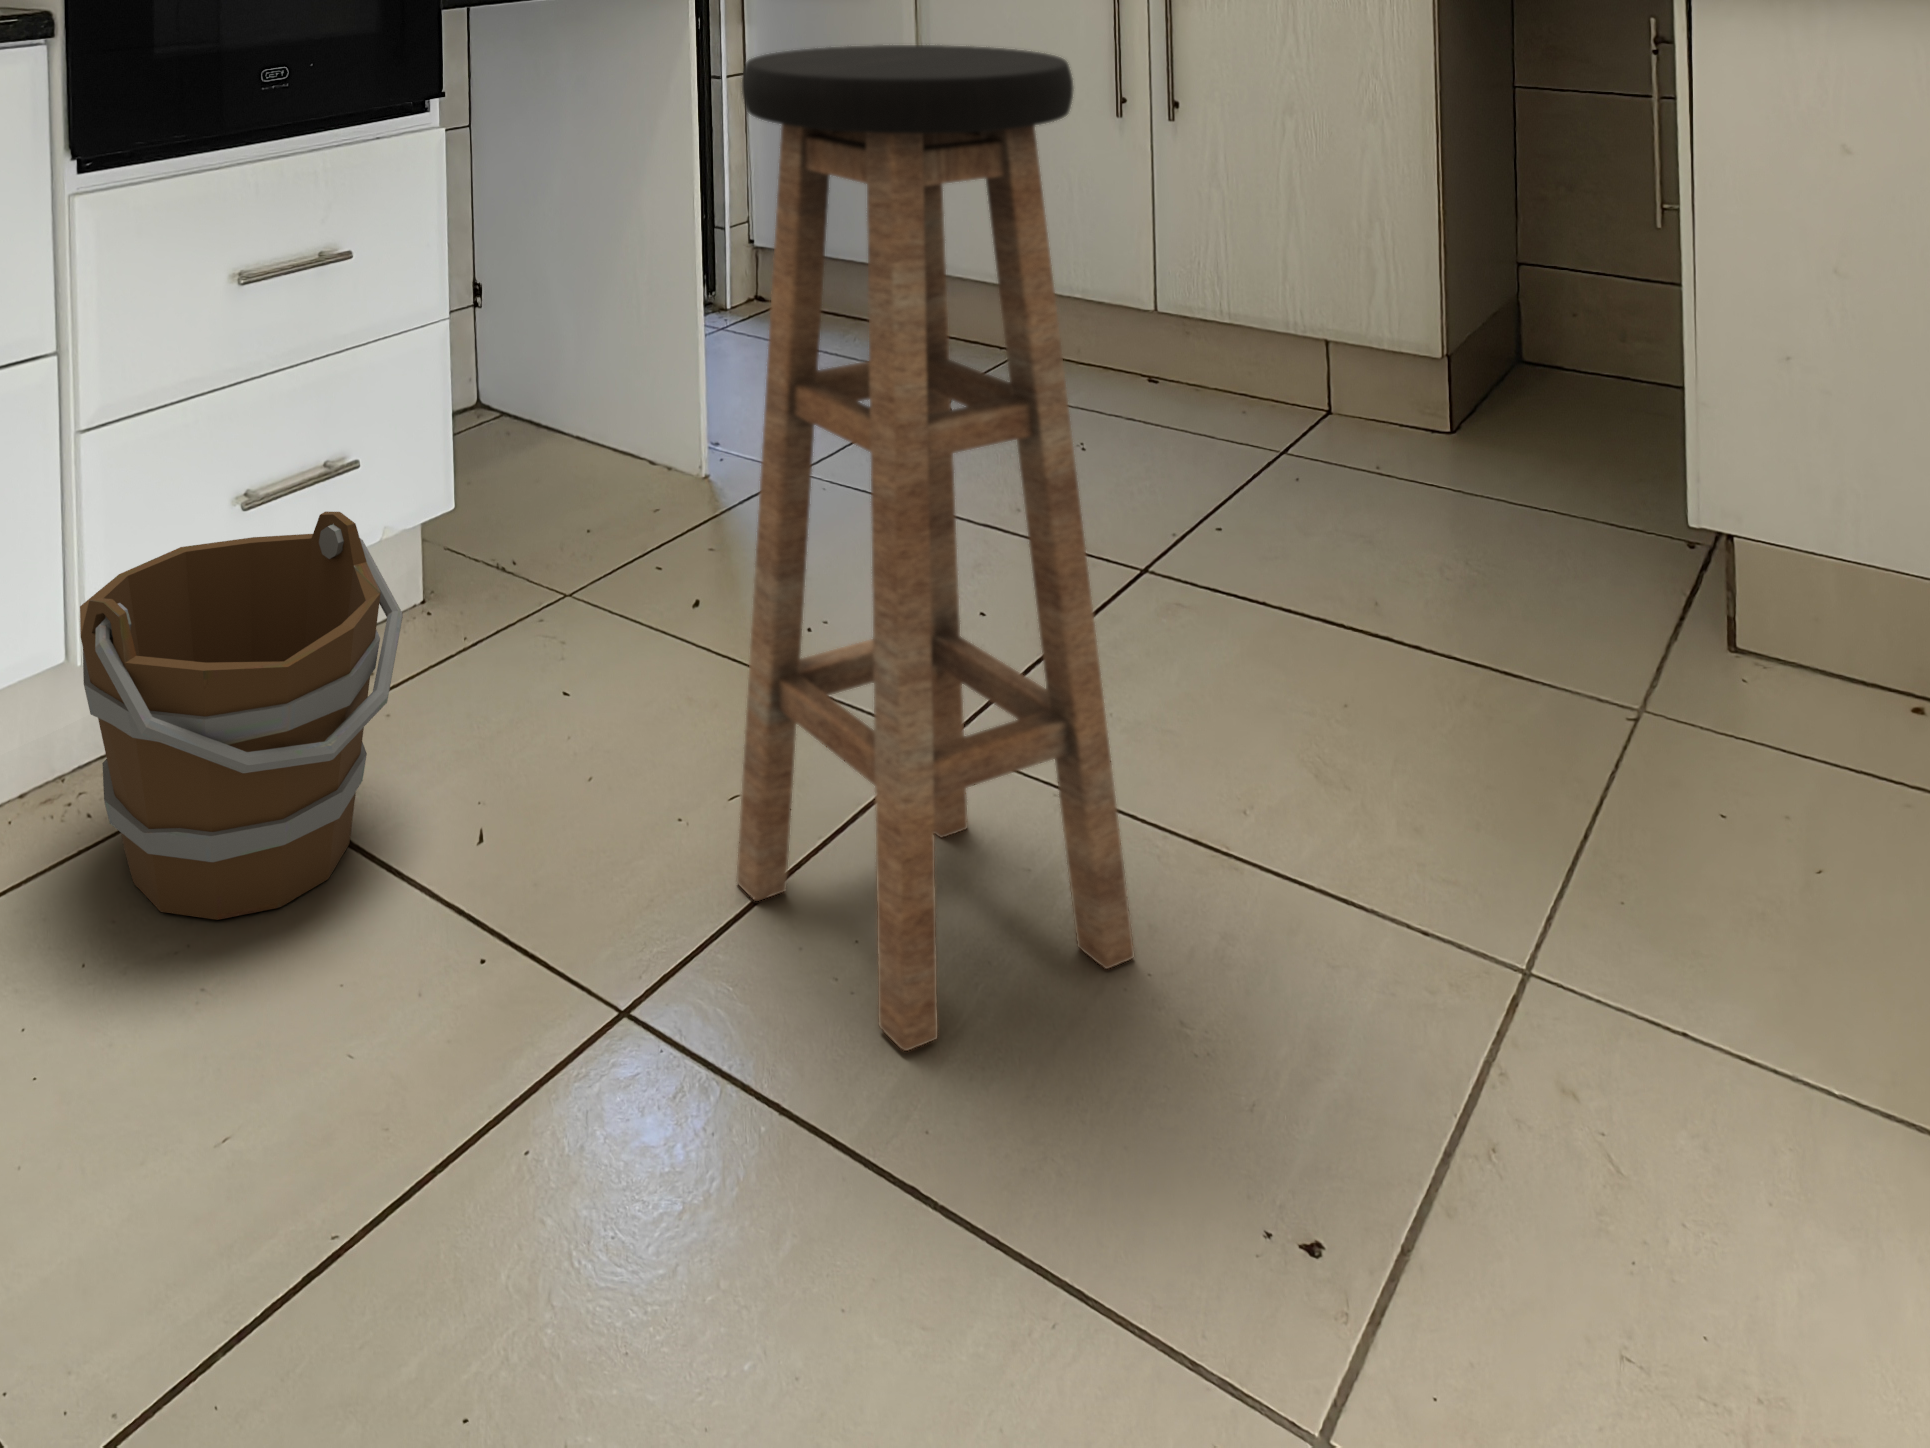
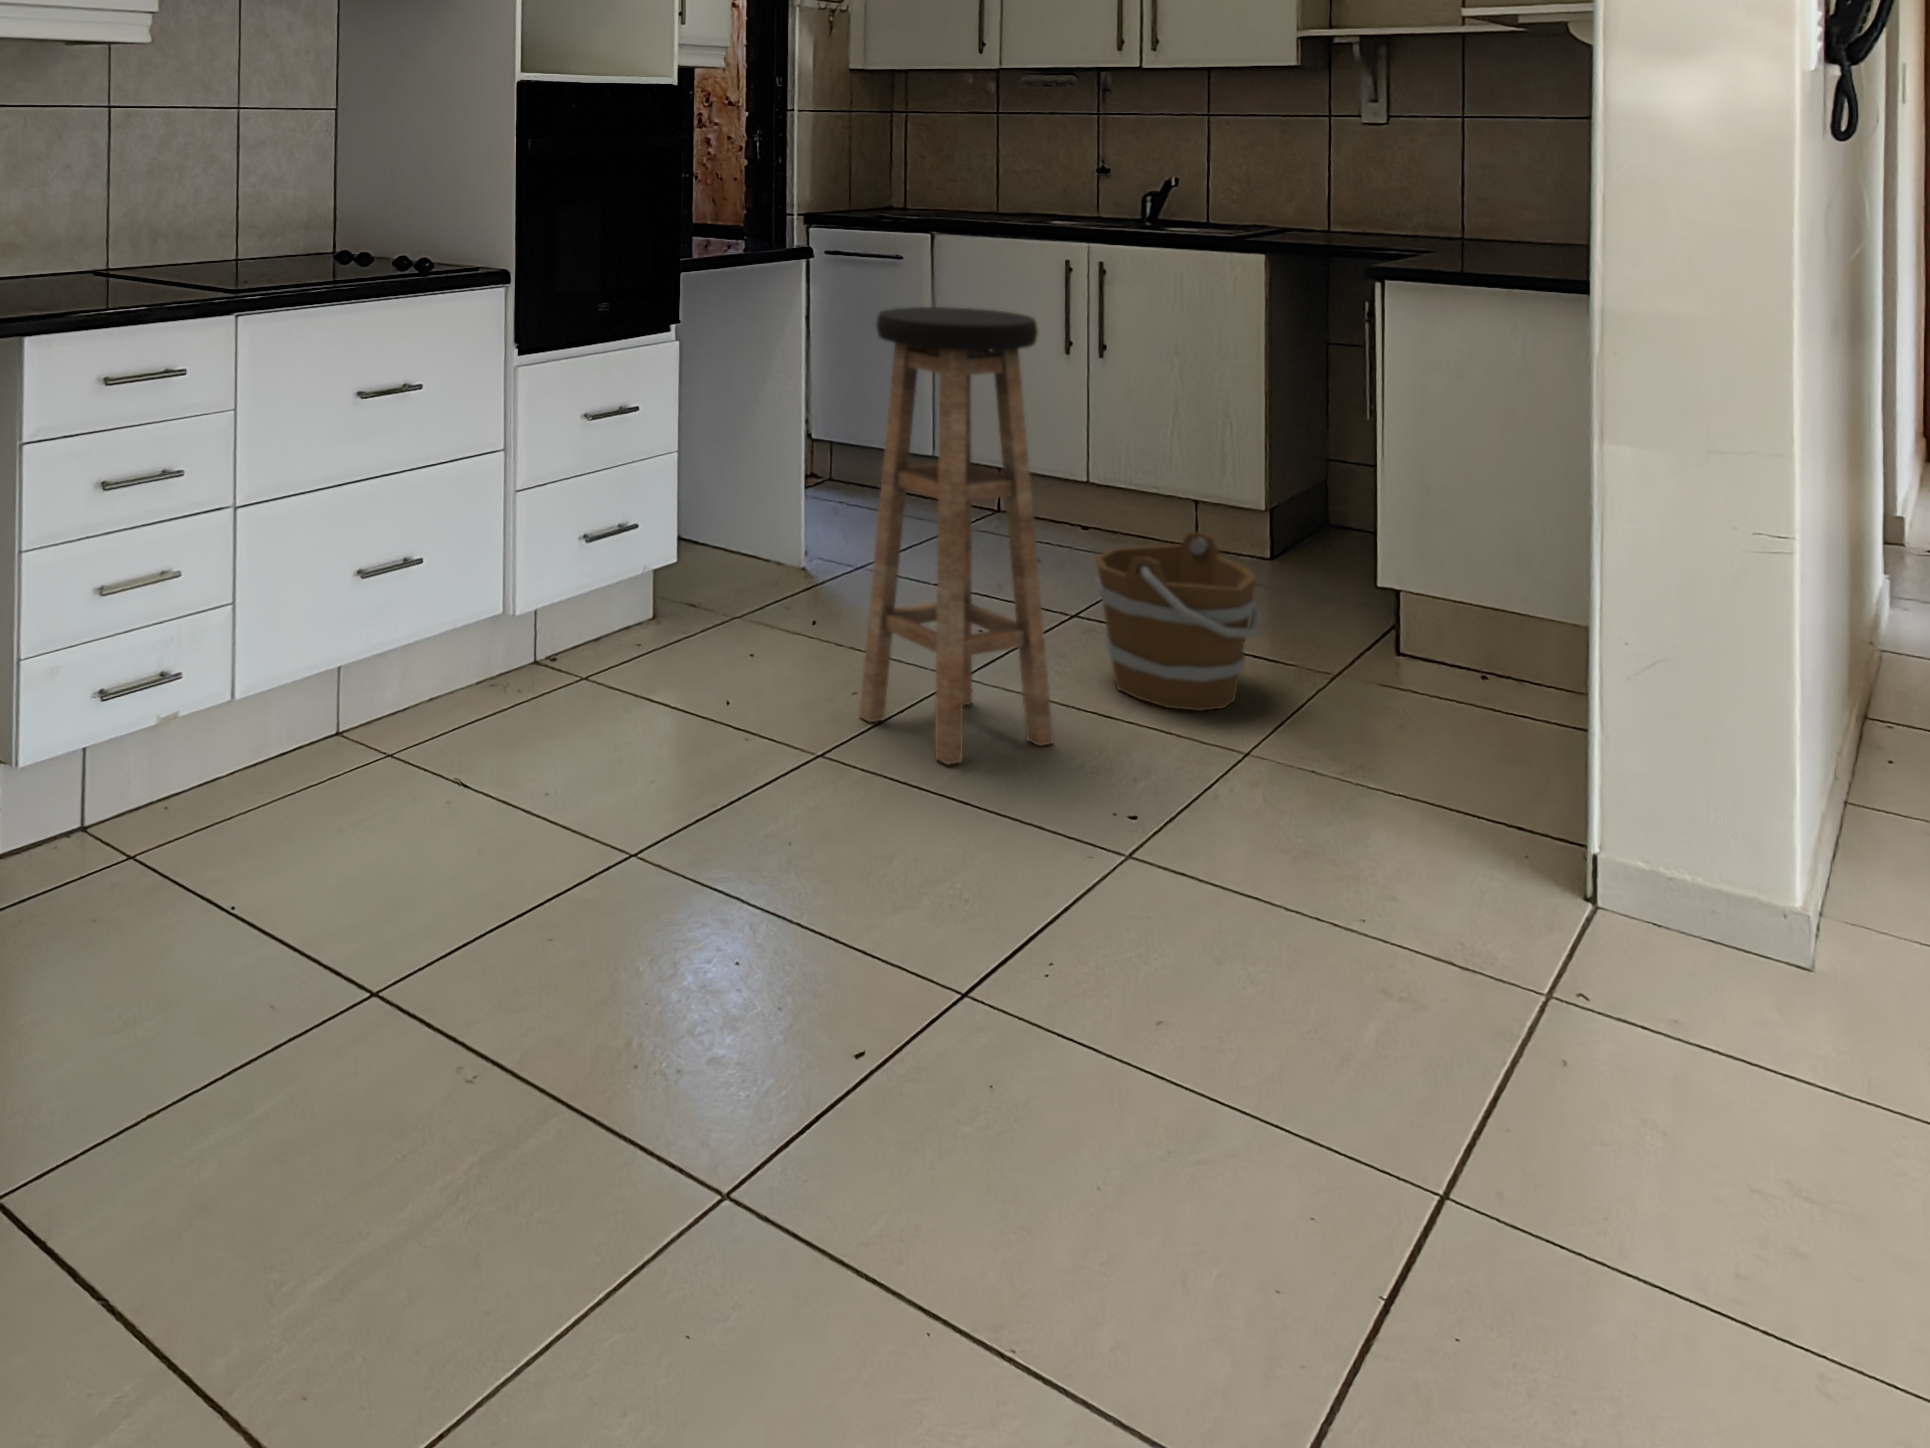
bucket: present [80,512,403,920] -> present [1096,532,1261,711]

